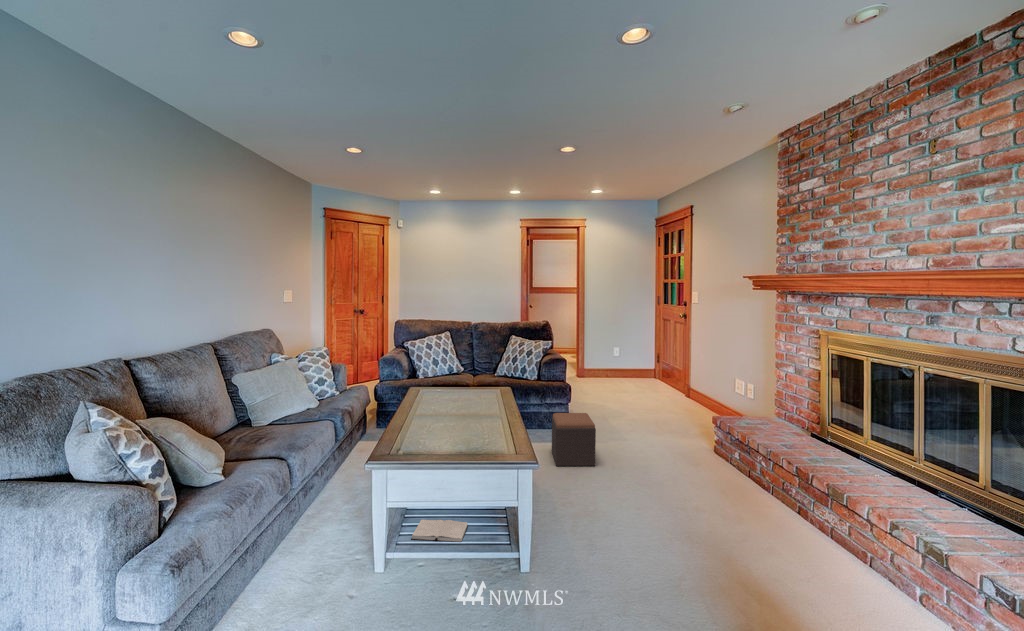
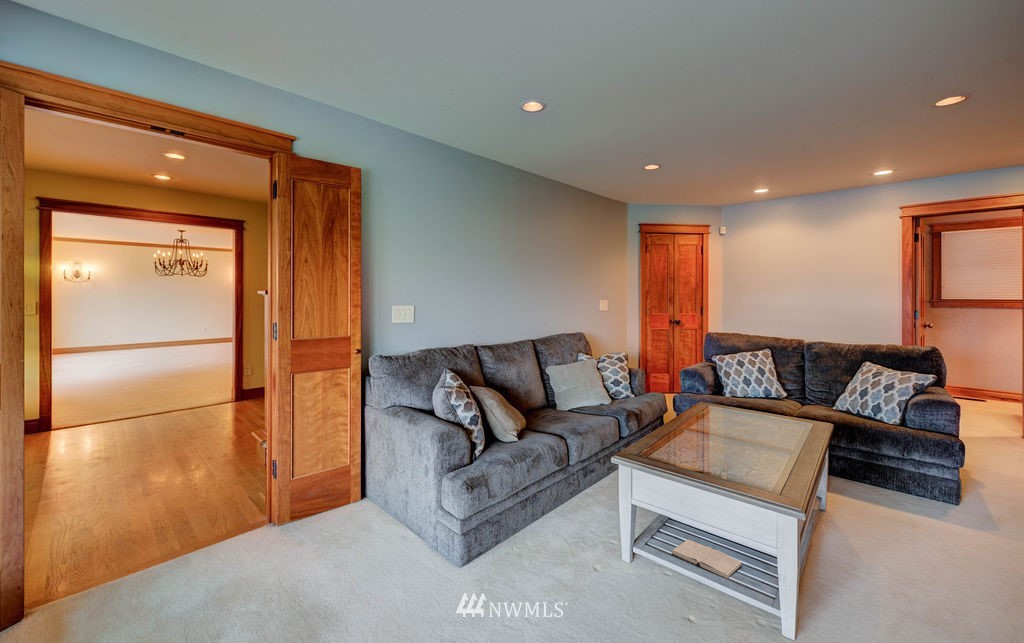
footstool: present [552,413,596,466] -> none [907,472,993,567]

